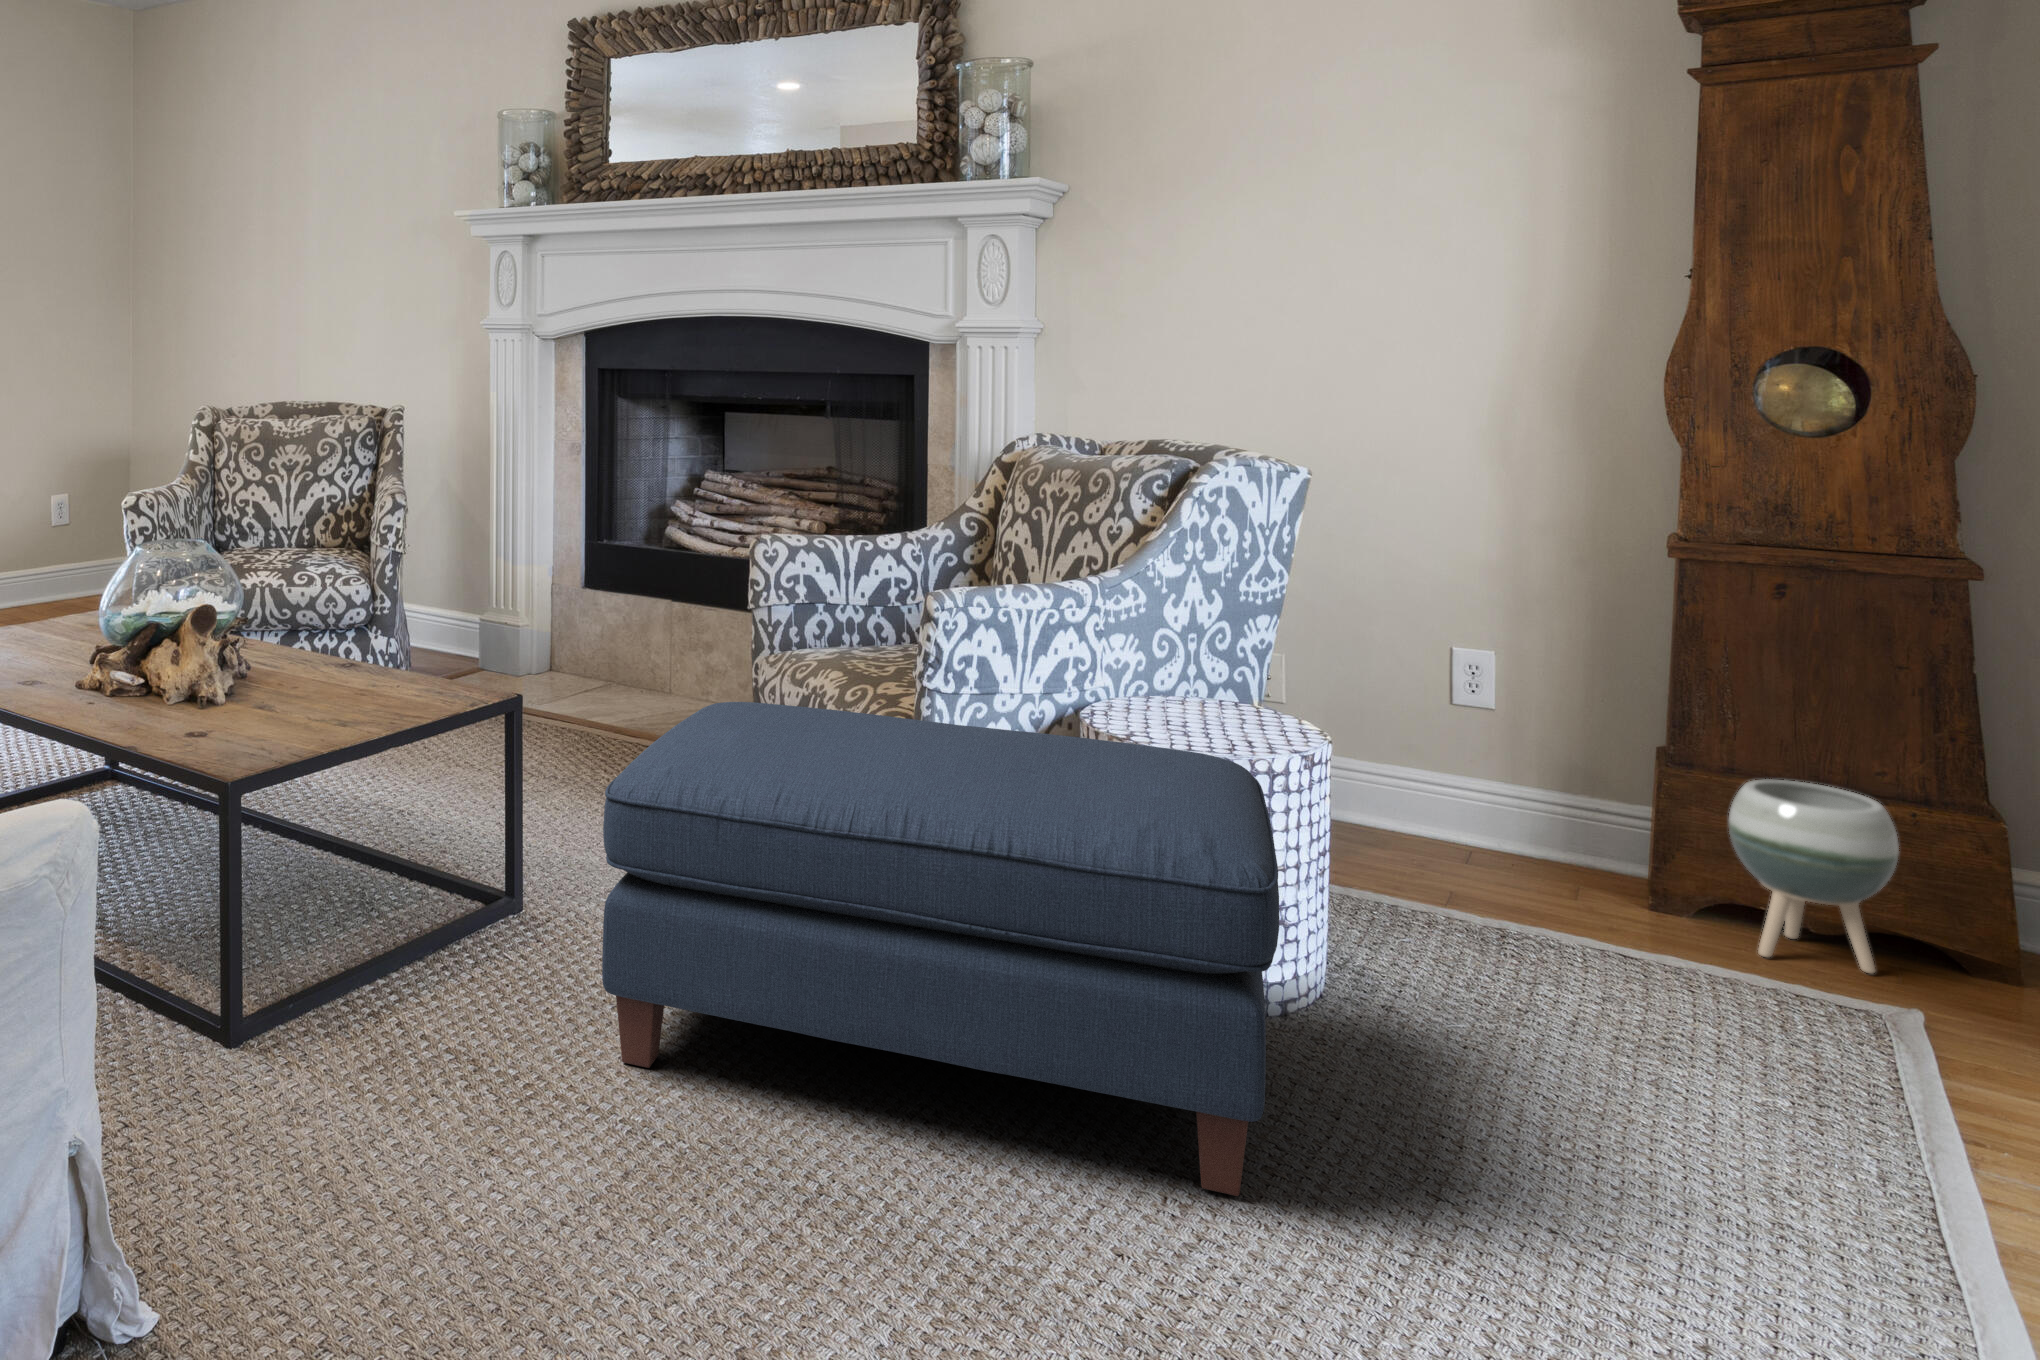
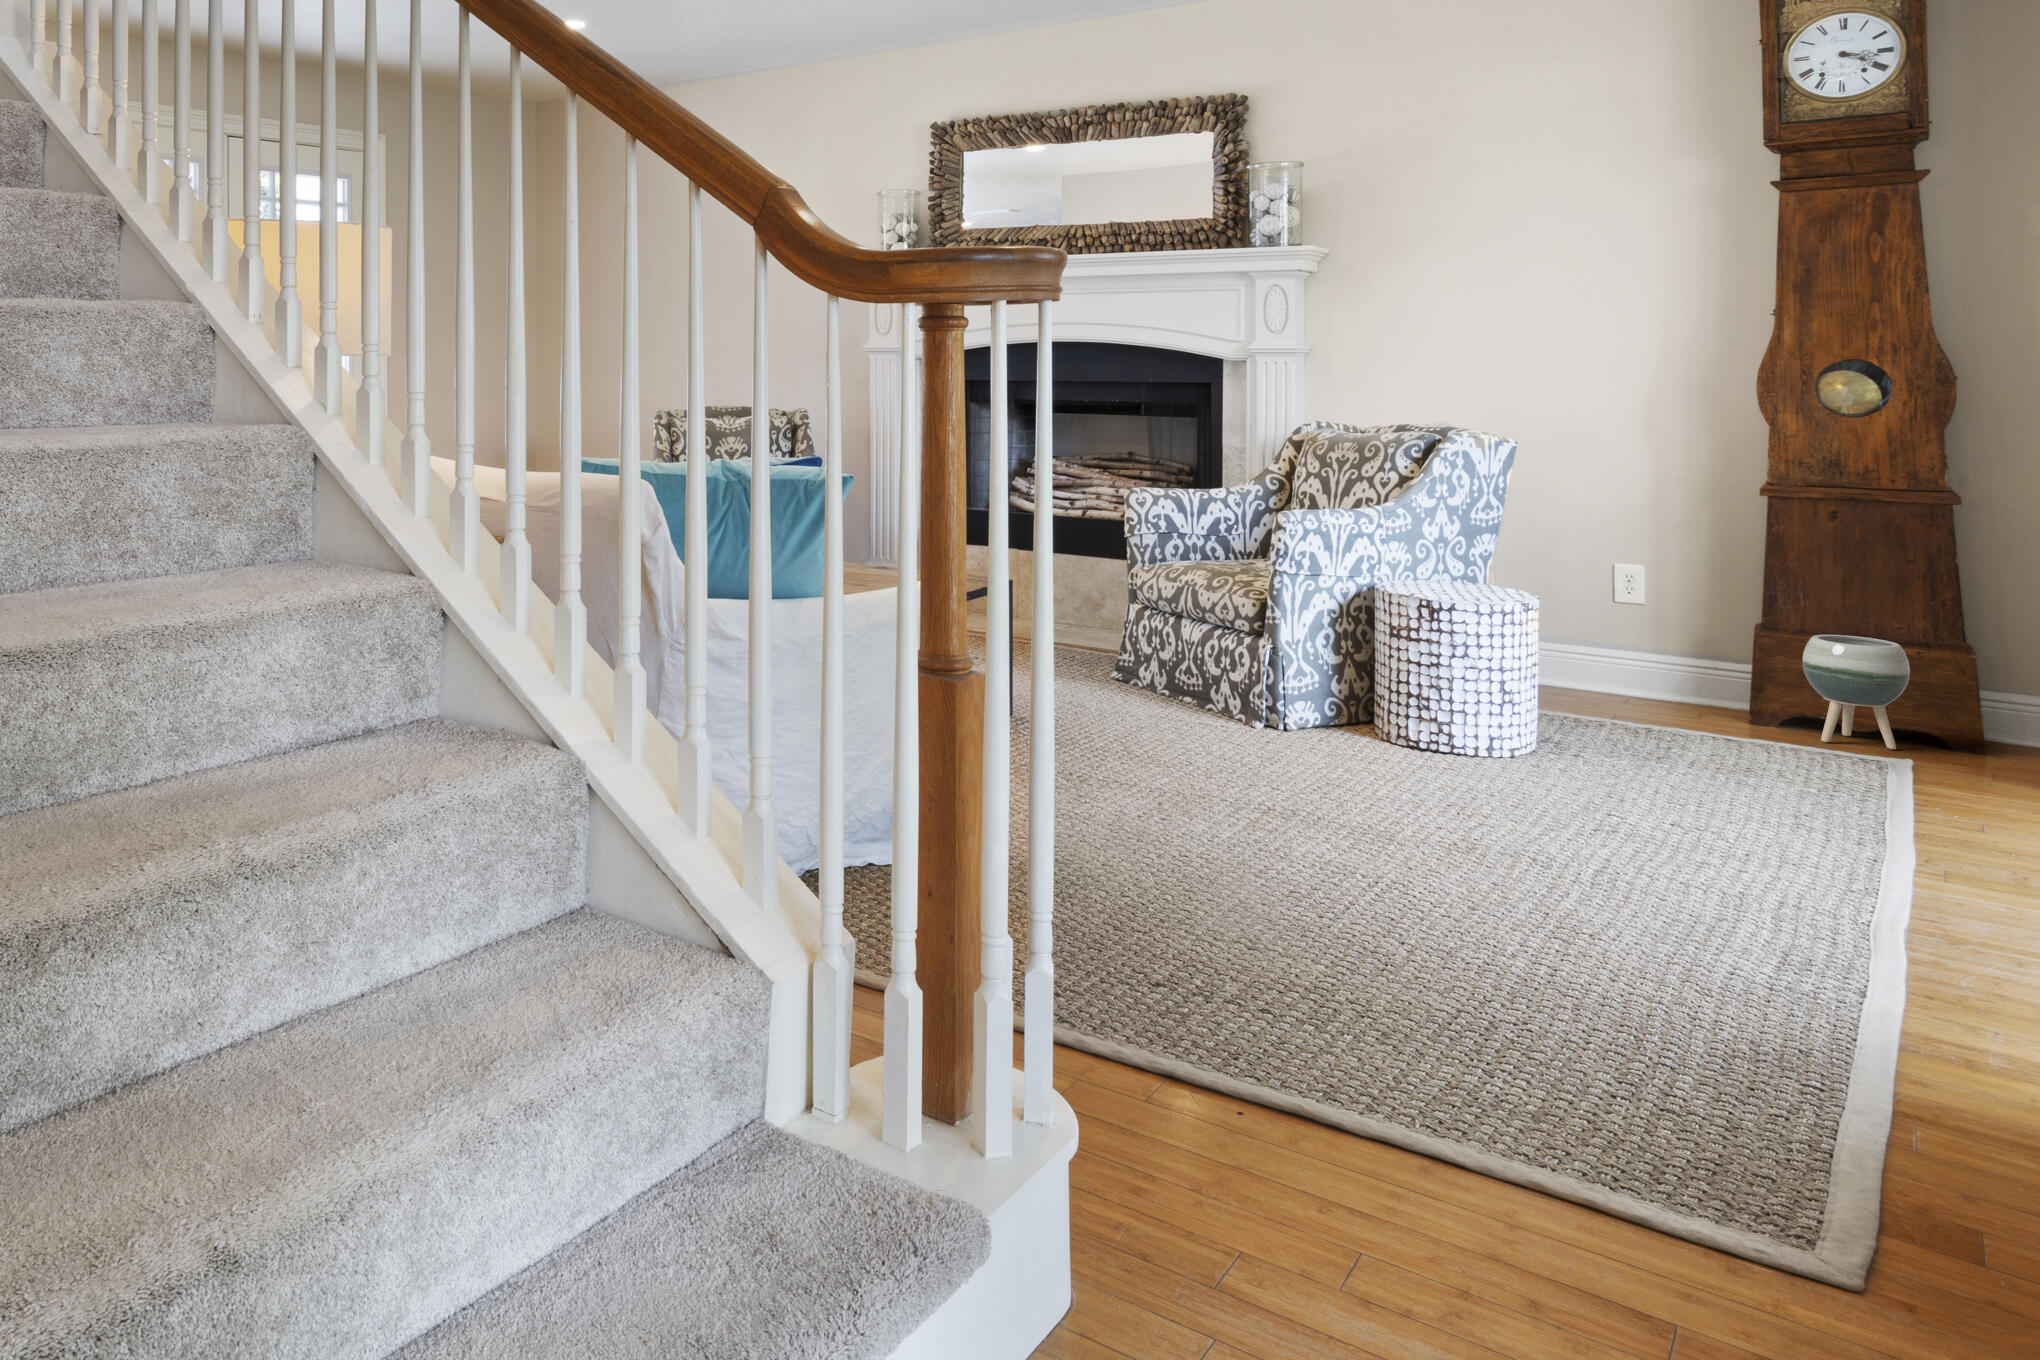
ottoman: present [602,702,1279,1196] -> none [1114,577,1515,807]

